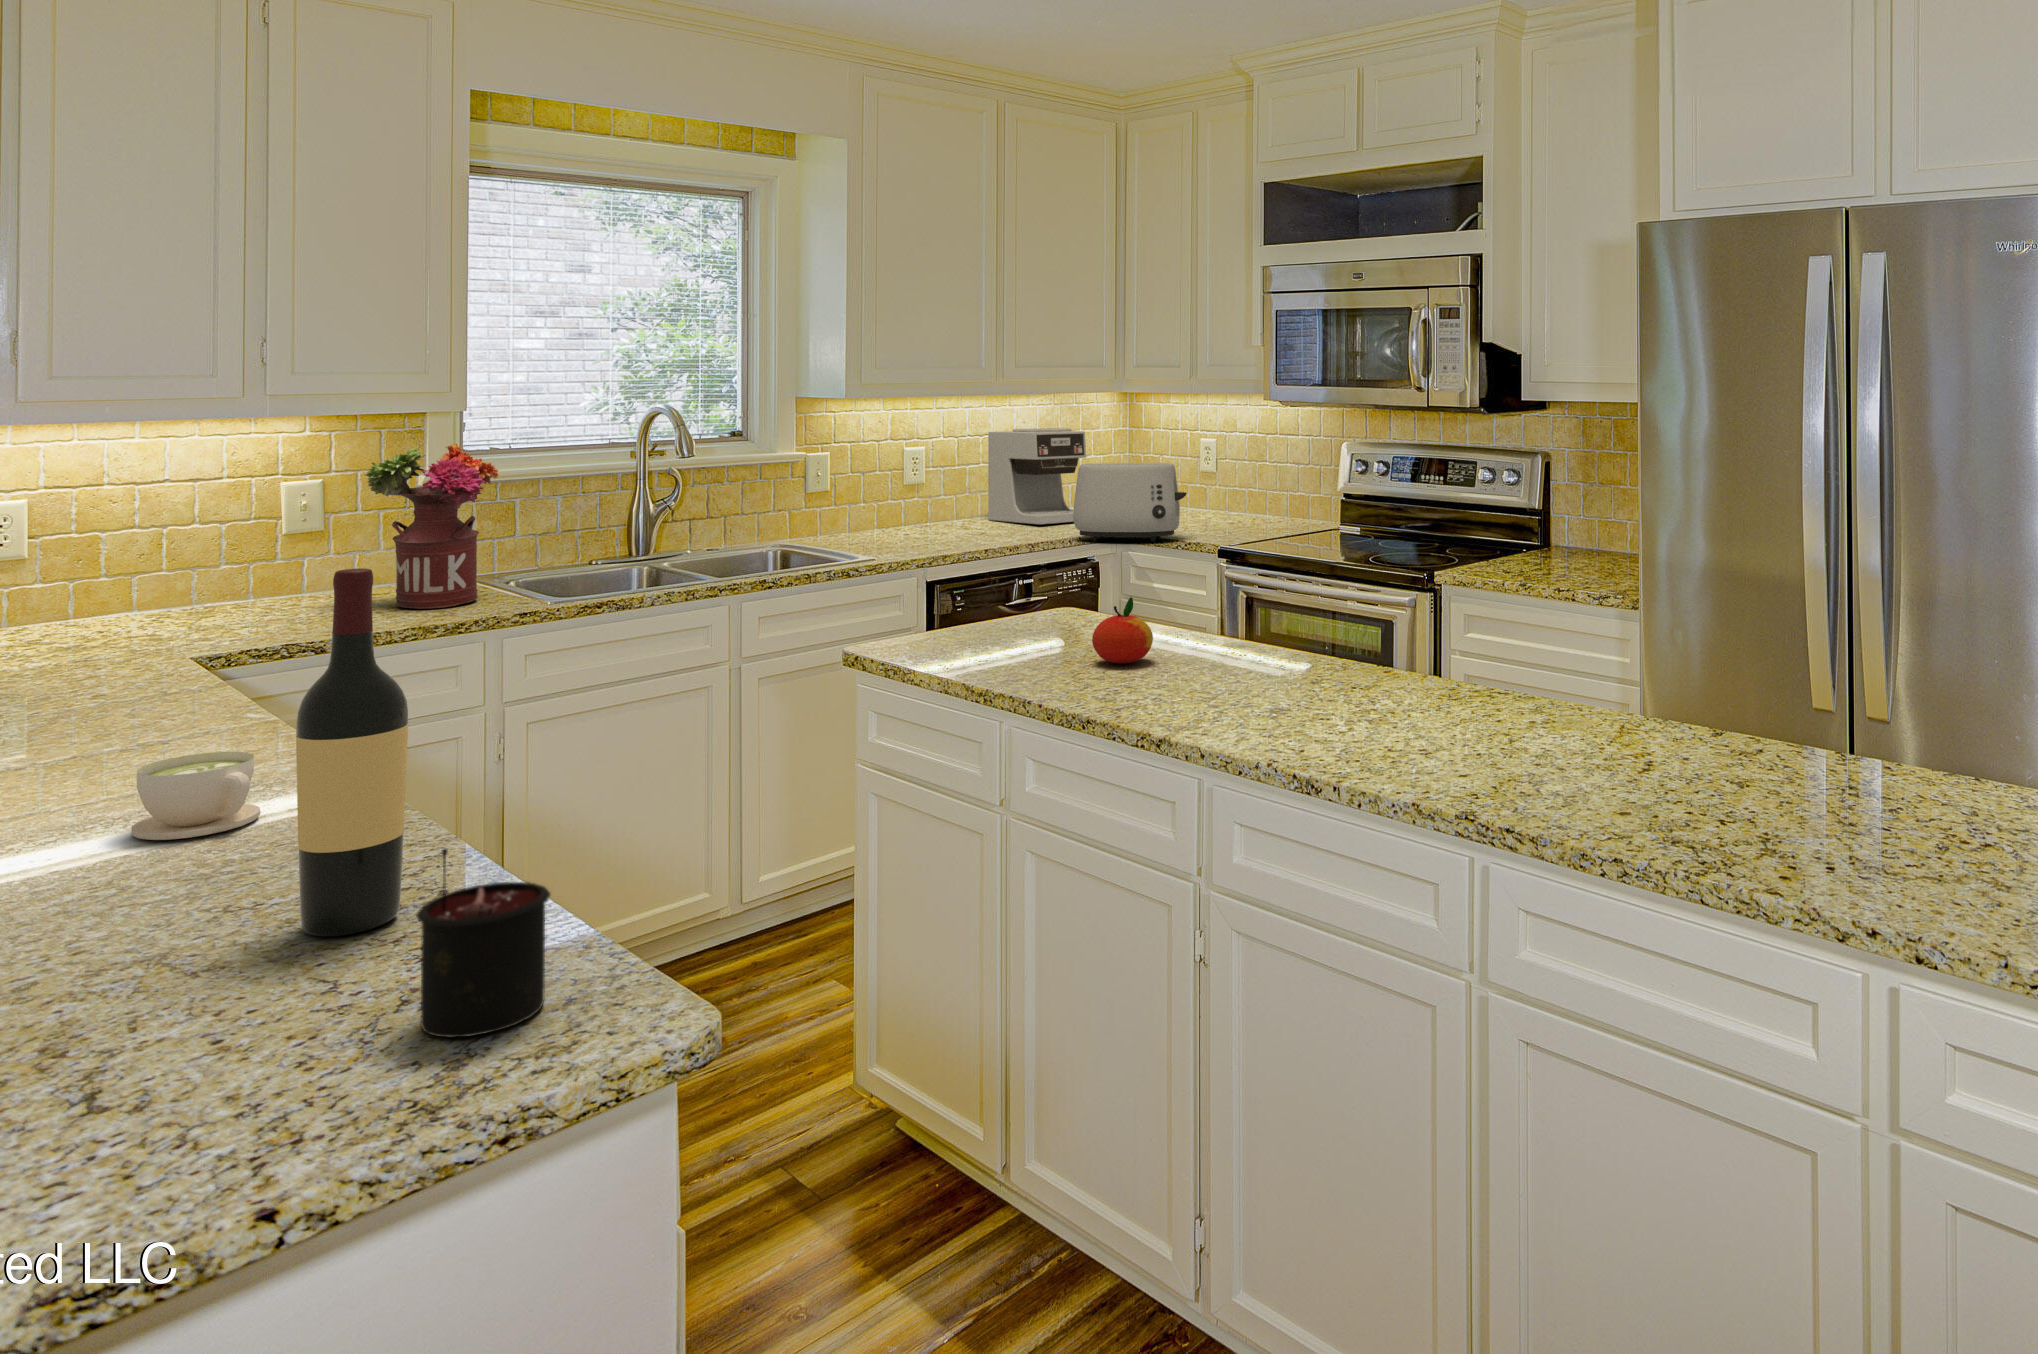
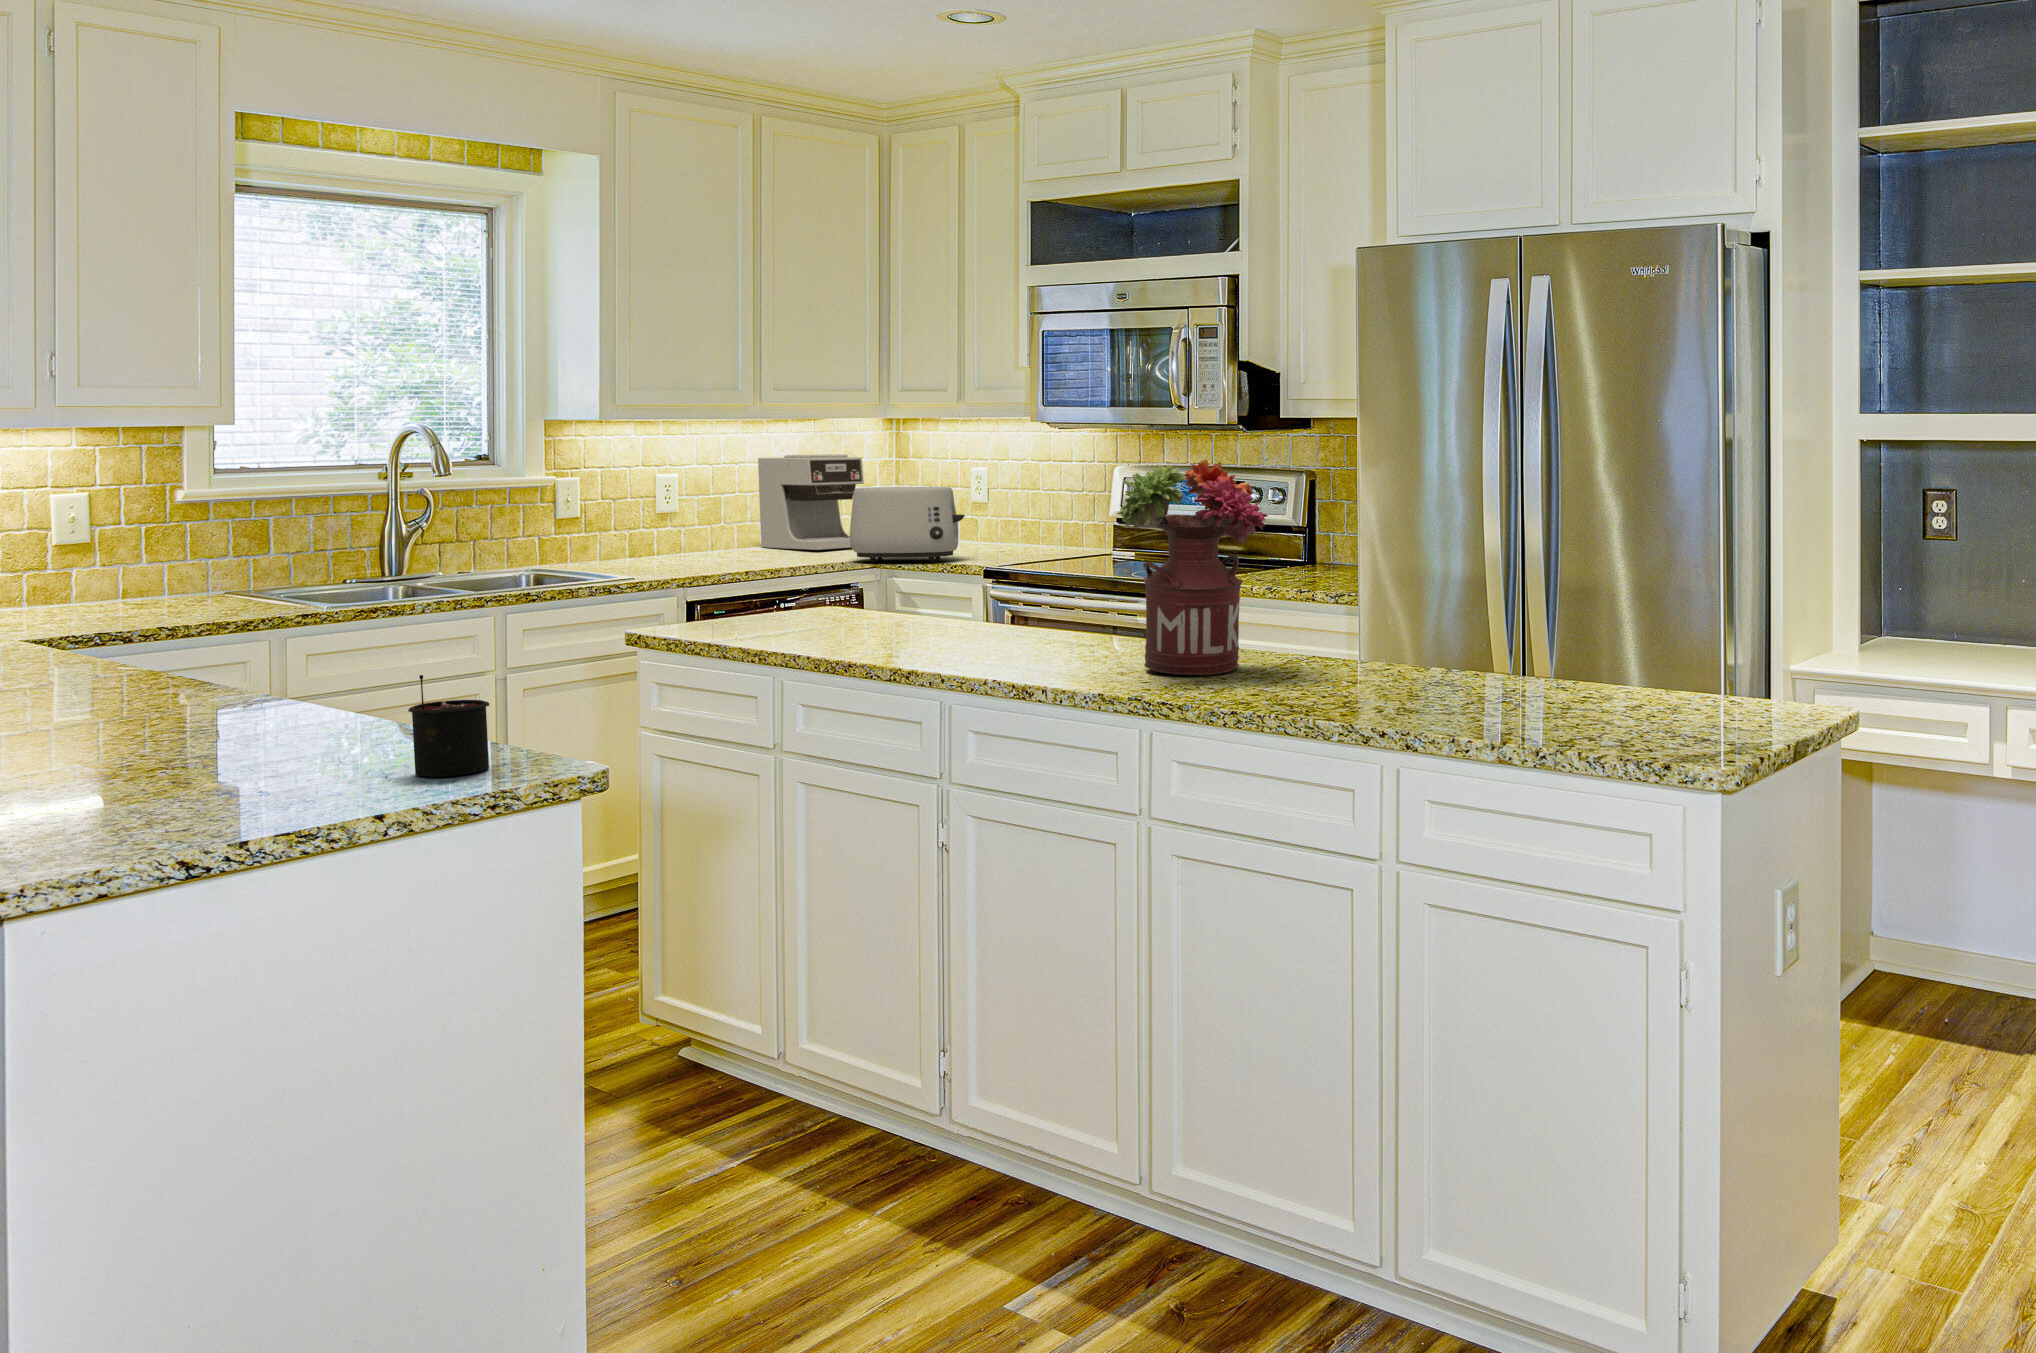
flower arrangement: present [365,444,499,609] -> present [1117,459,1268,675]
wine bottle: present [296,568,408,936] -> none [281,521,358,754]
apple: present [1092,597,1153,663] -> none [854,578,906,630]
coffee cup: present [131,752,260,840] -> none [100,673,196,728]

